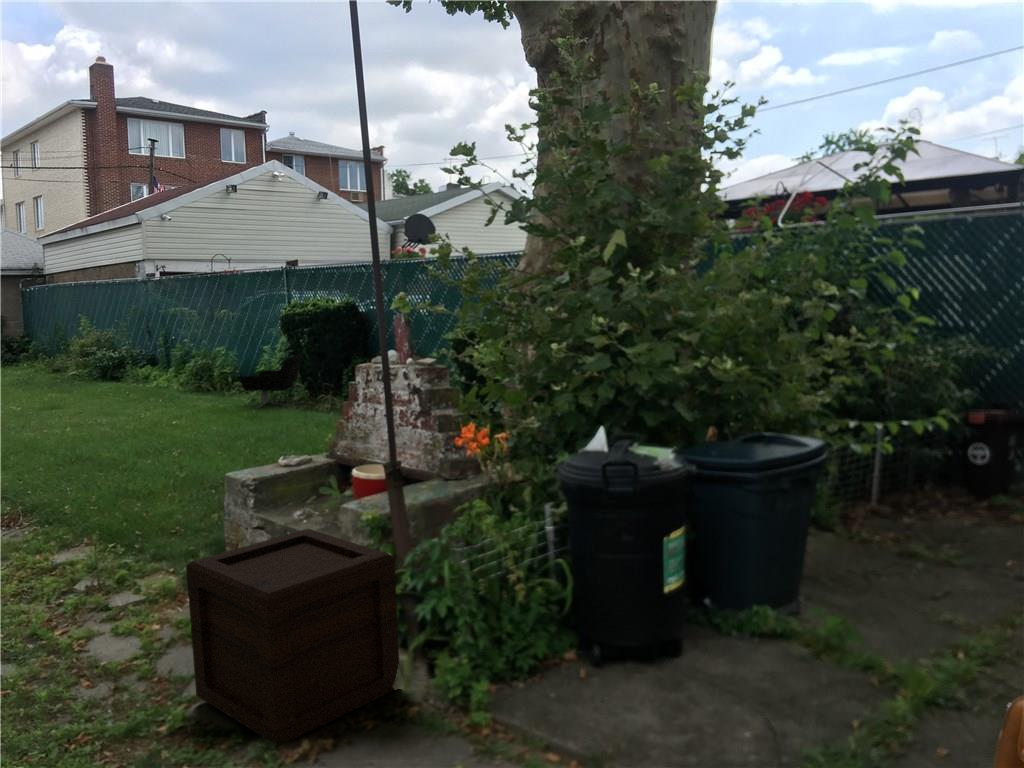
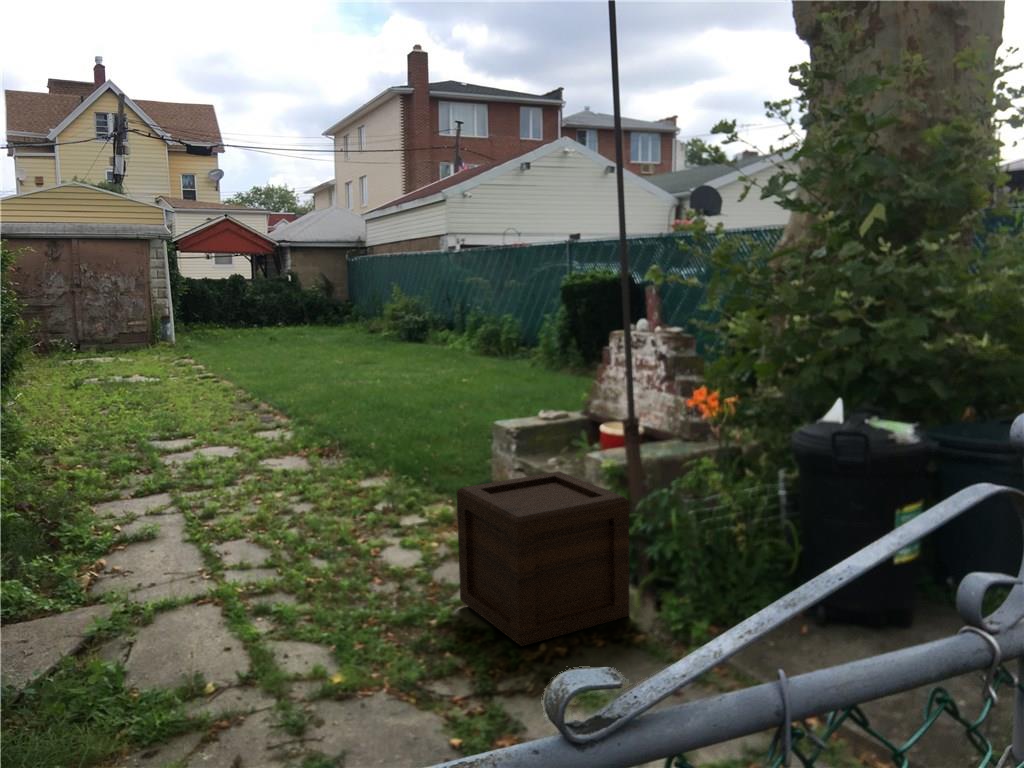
lounge chair: present [240,355,303,409] -> none [521,324,580,373]

